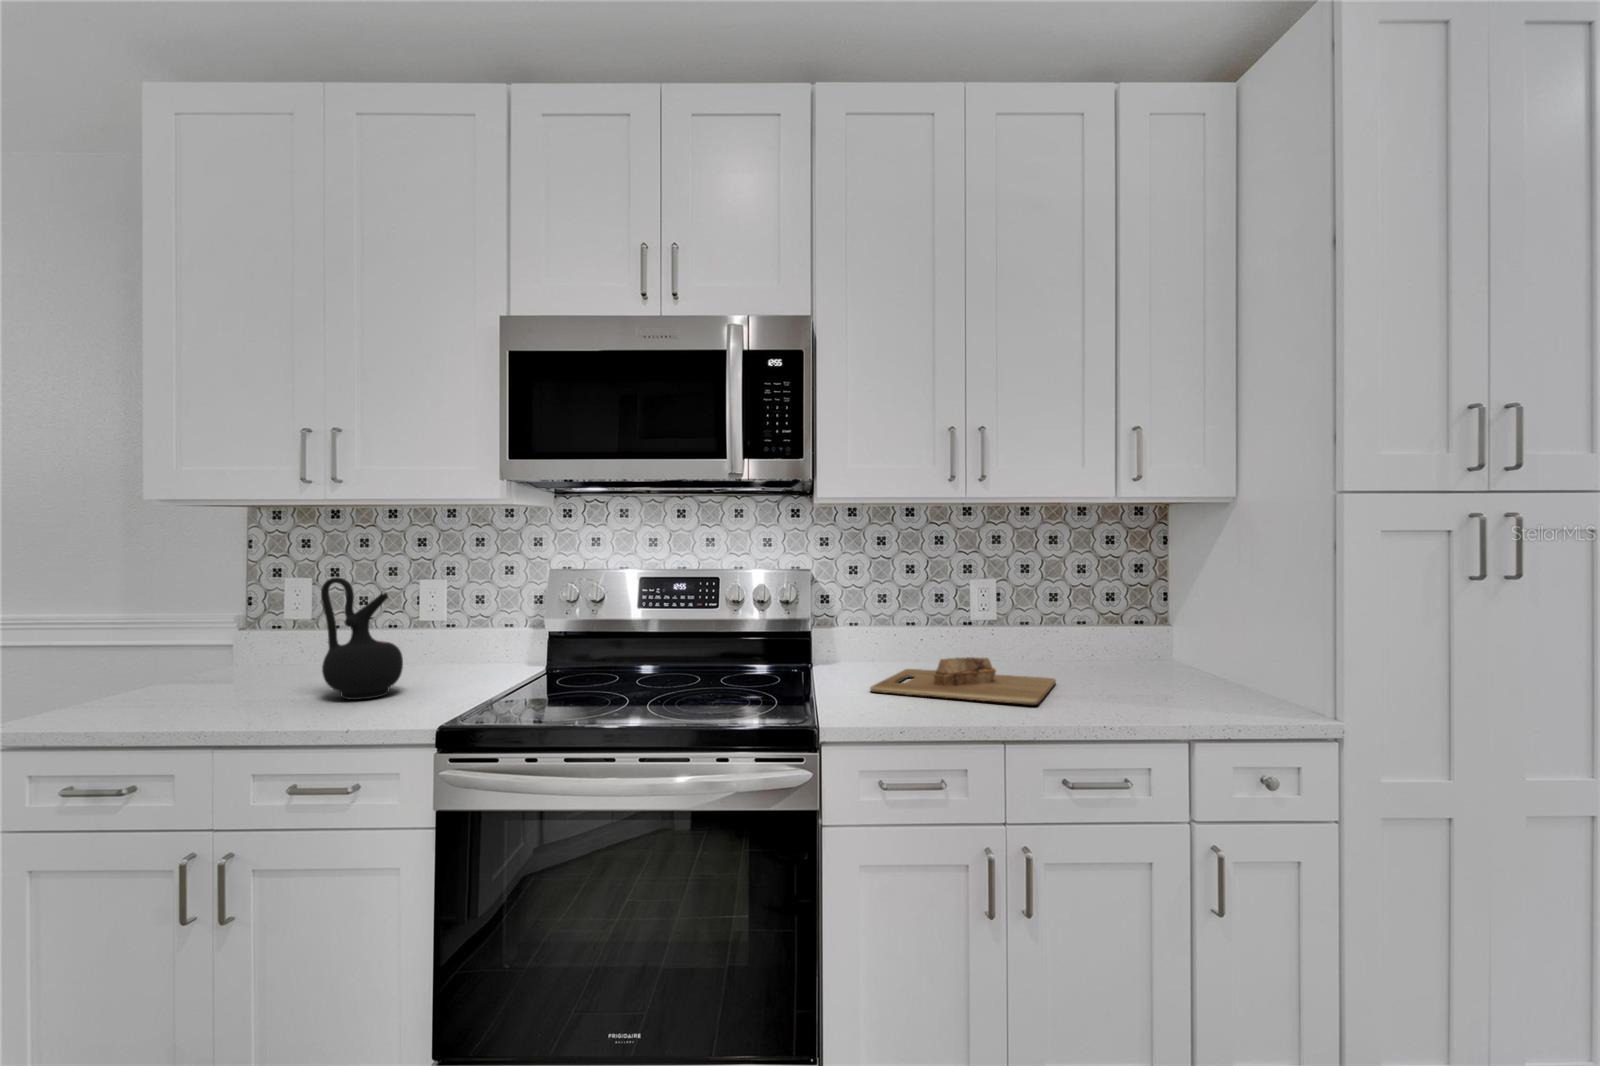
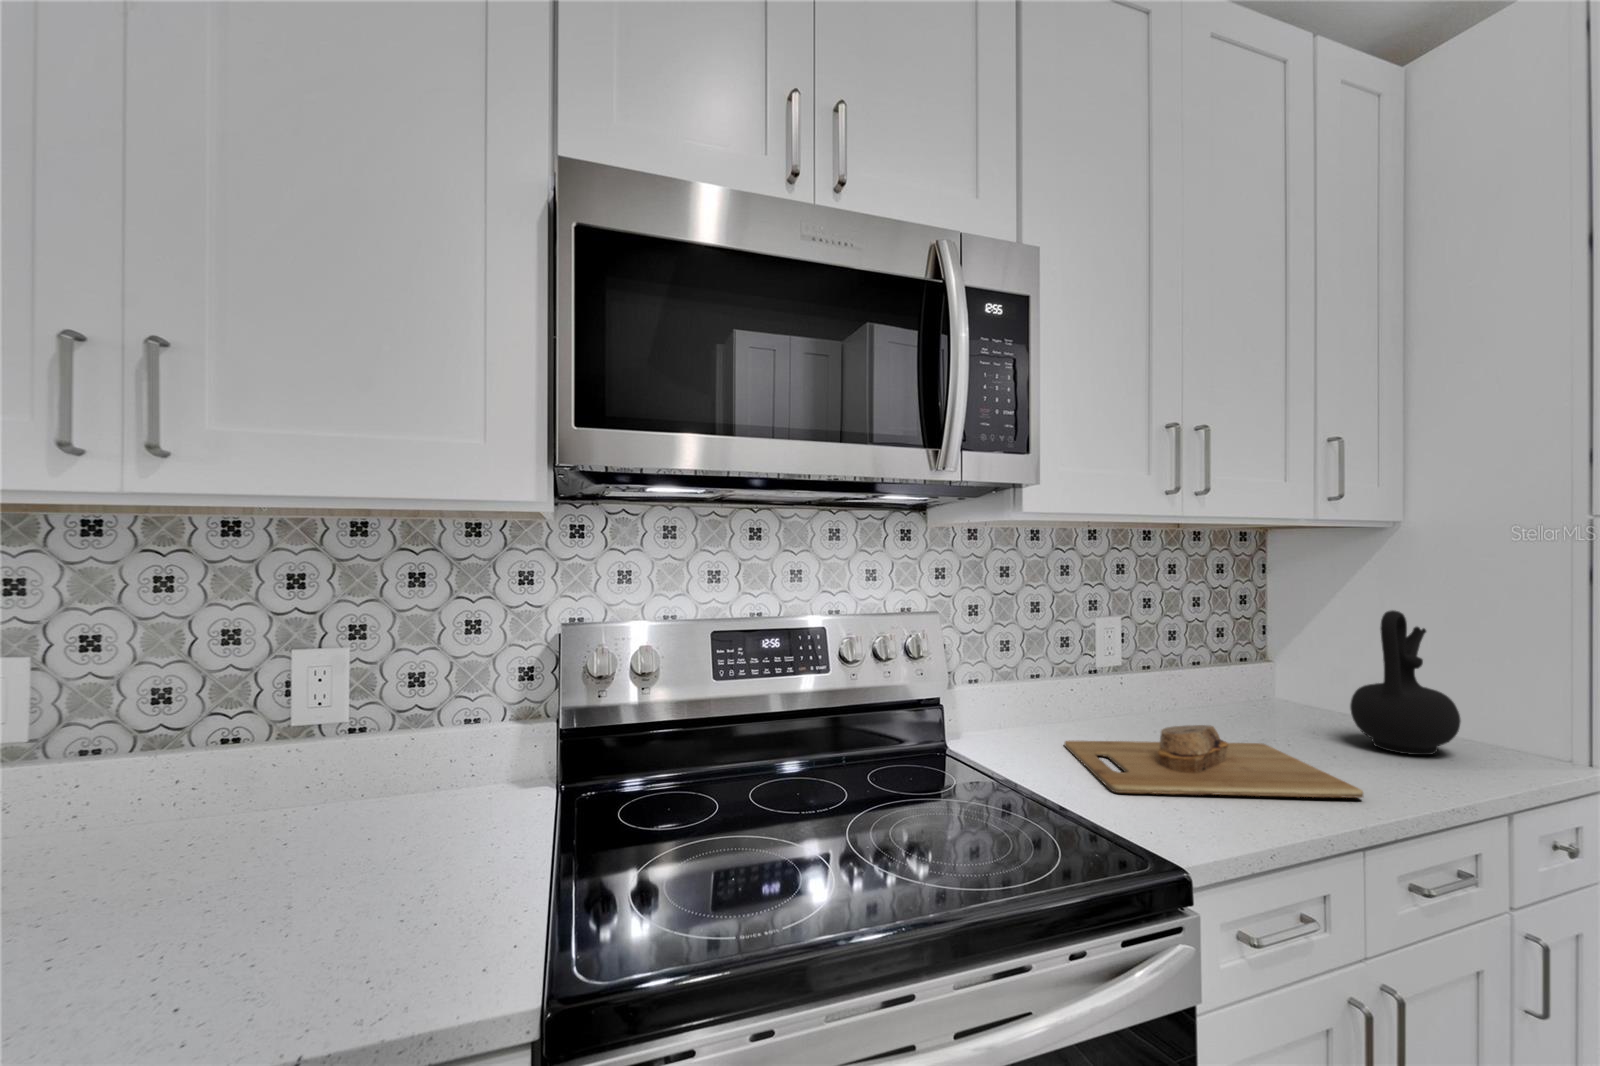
ceramic jug: present [321,577,403,700] -> present [1350,610,1461,755]

